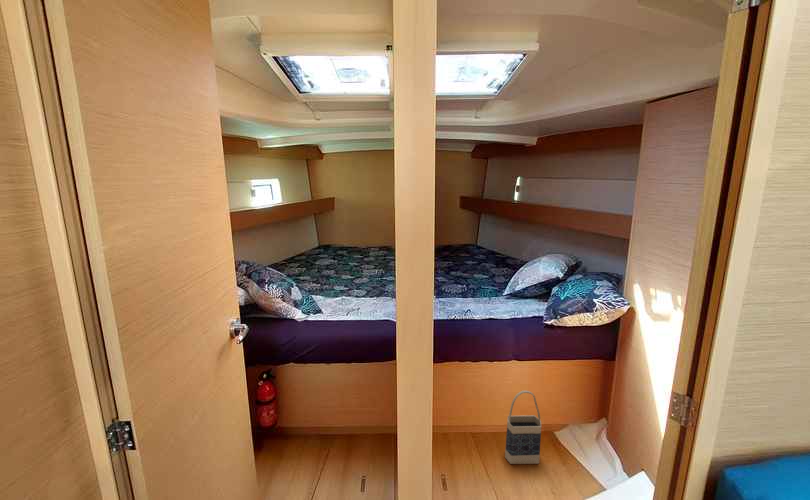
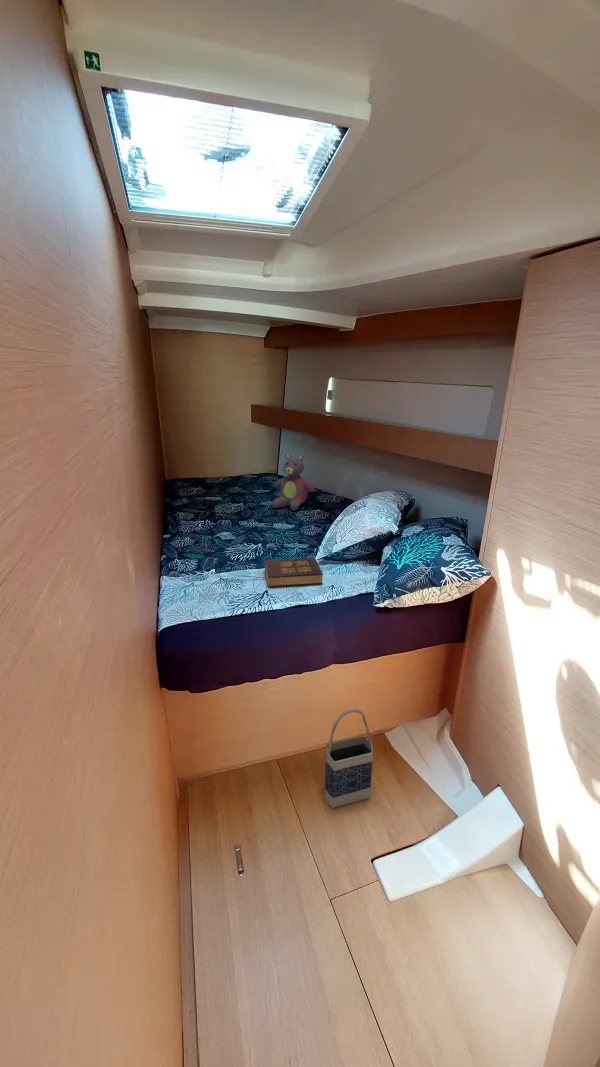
stuffed bear: none [473,228,504,267] -> present [272,453,314,511]
hardback book: none [469,291,508,308] -> present [265,558,323,587]

